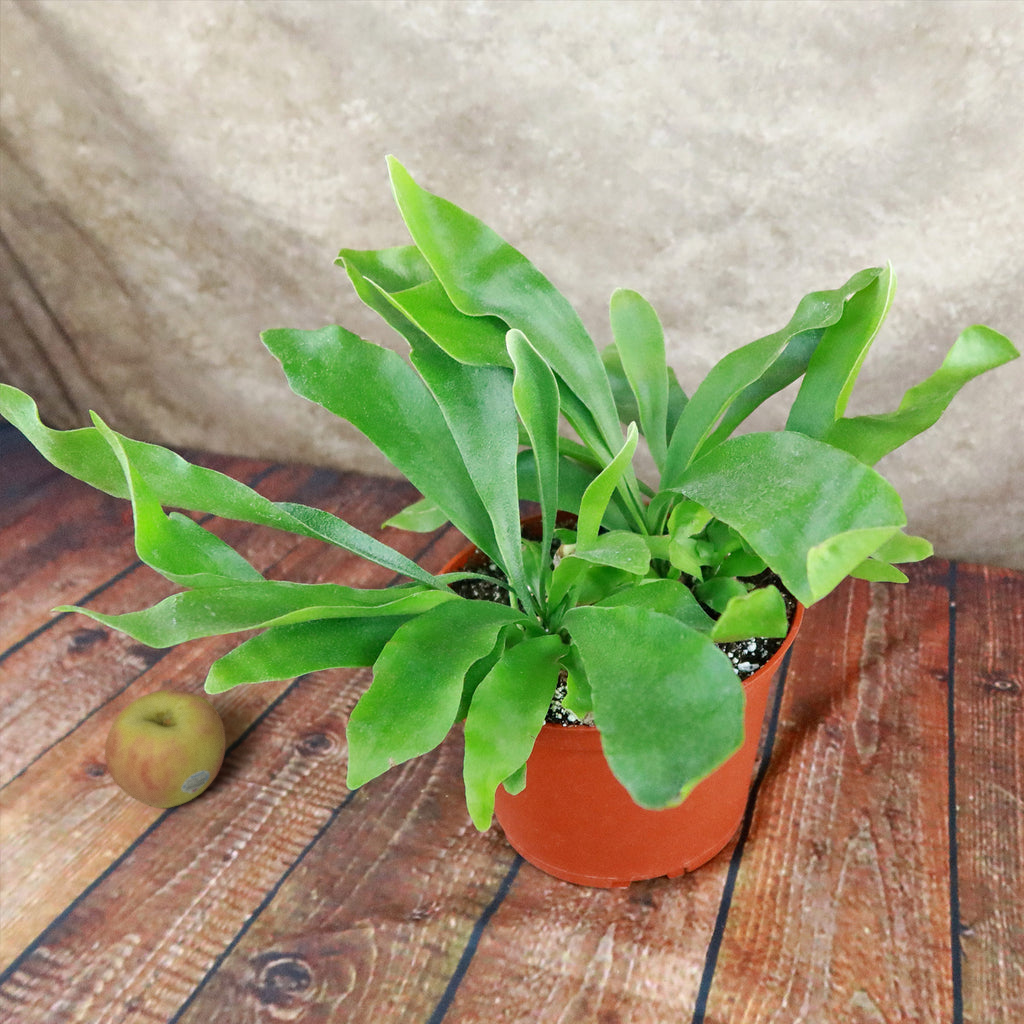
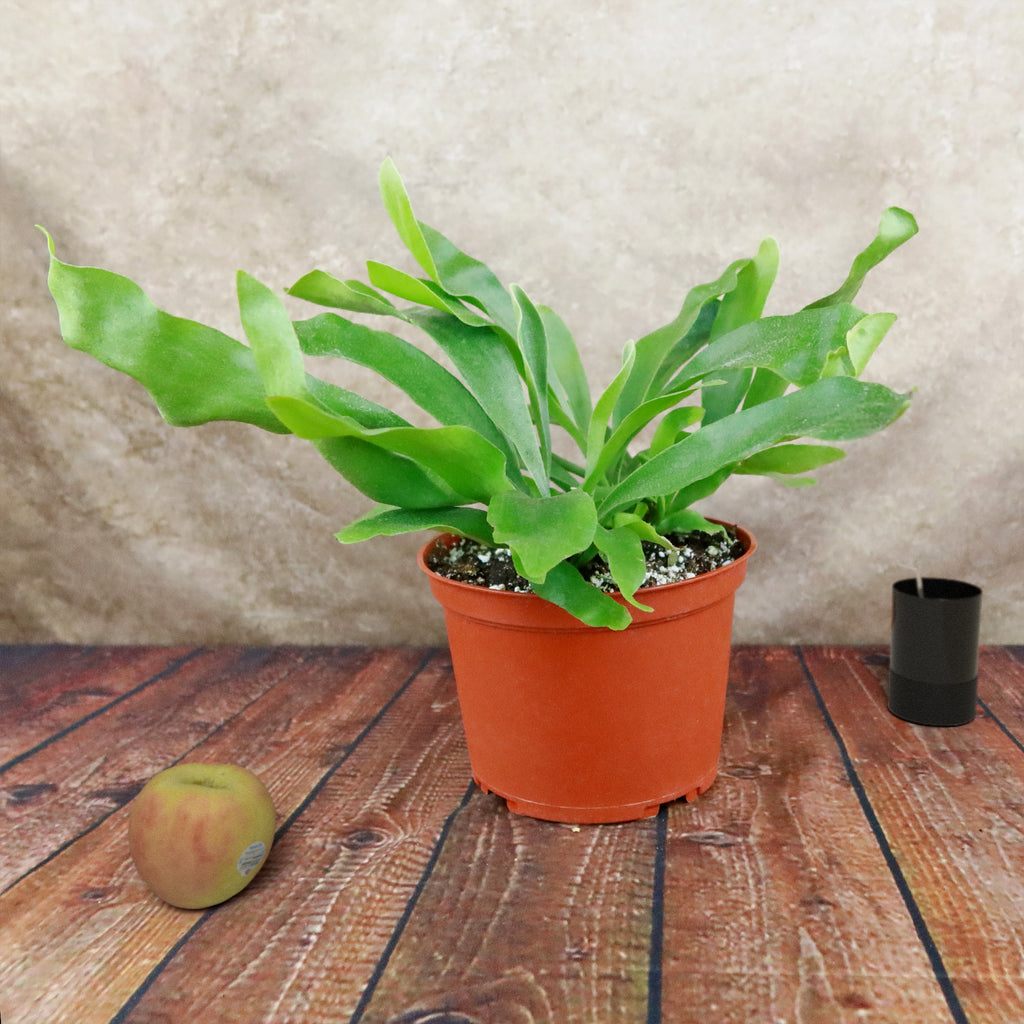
candle: none [852,514,960,685] -> present [888,564,983,726]

